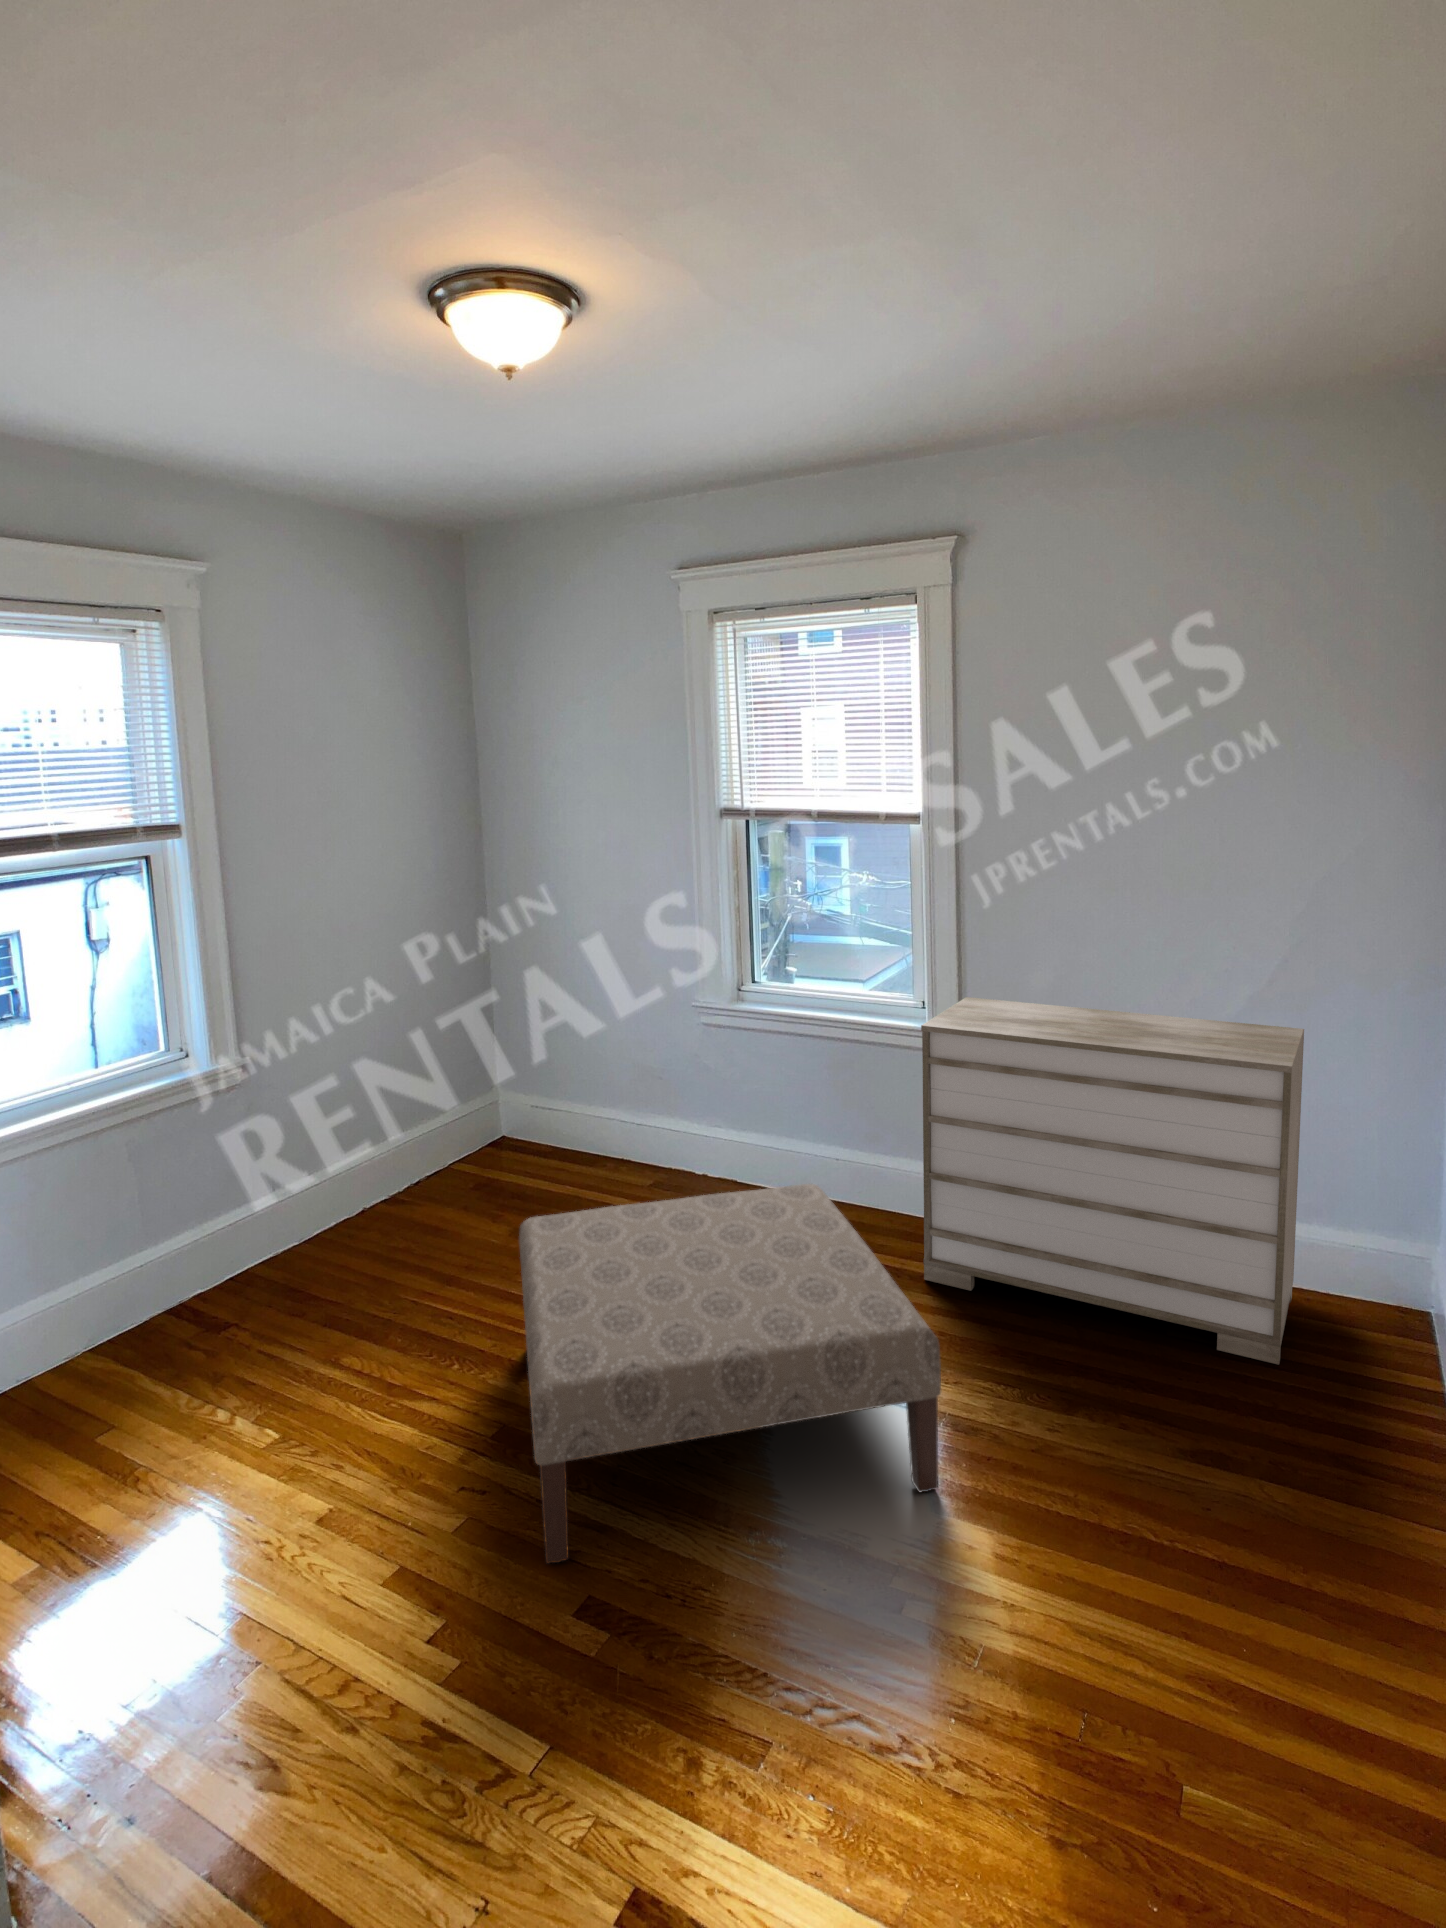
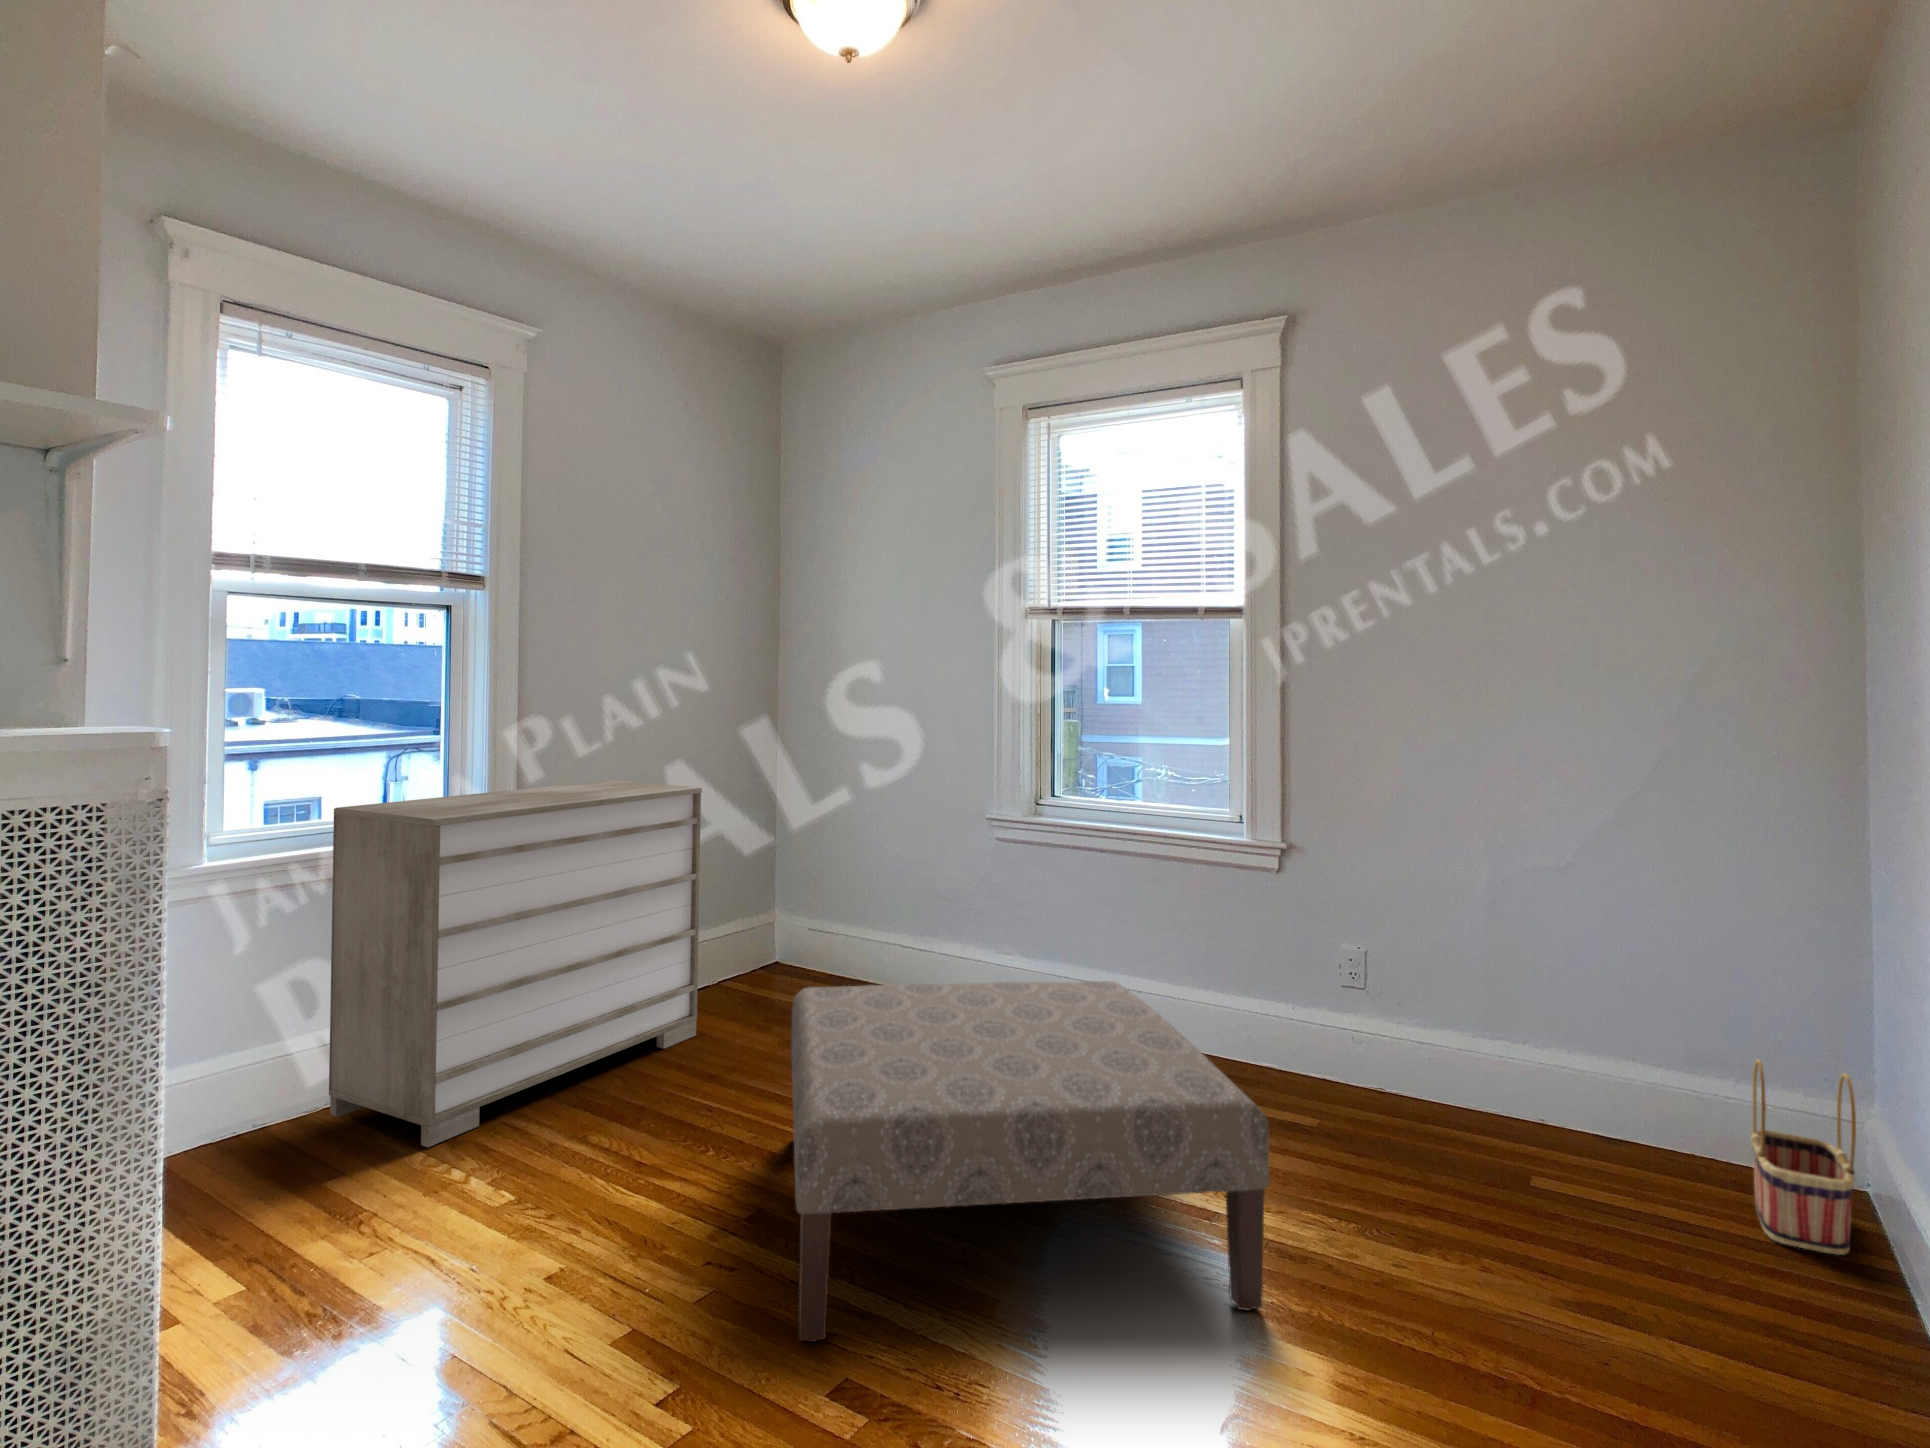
dresser: present [921,997,1304,1365] -> present [329,780,702,1147]
basket: none [1353,1224,1431,1385] -> present [1751,1059,1856,1255]

